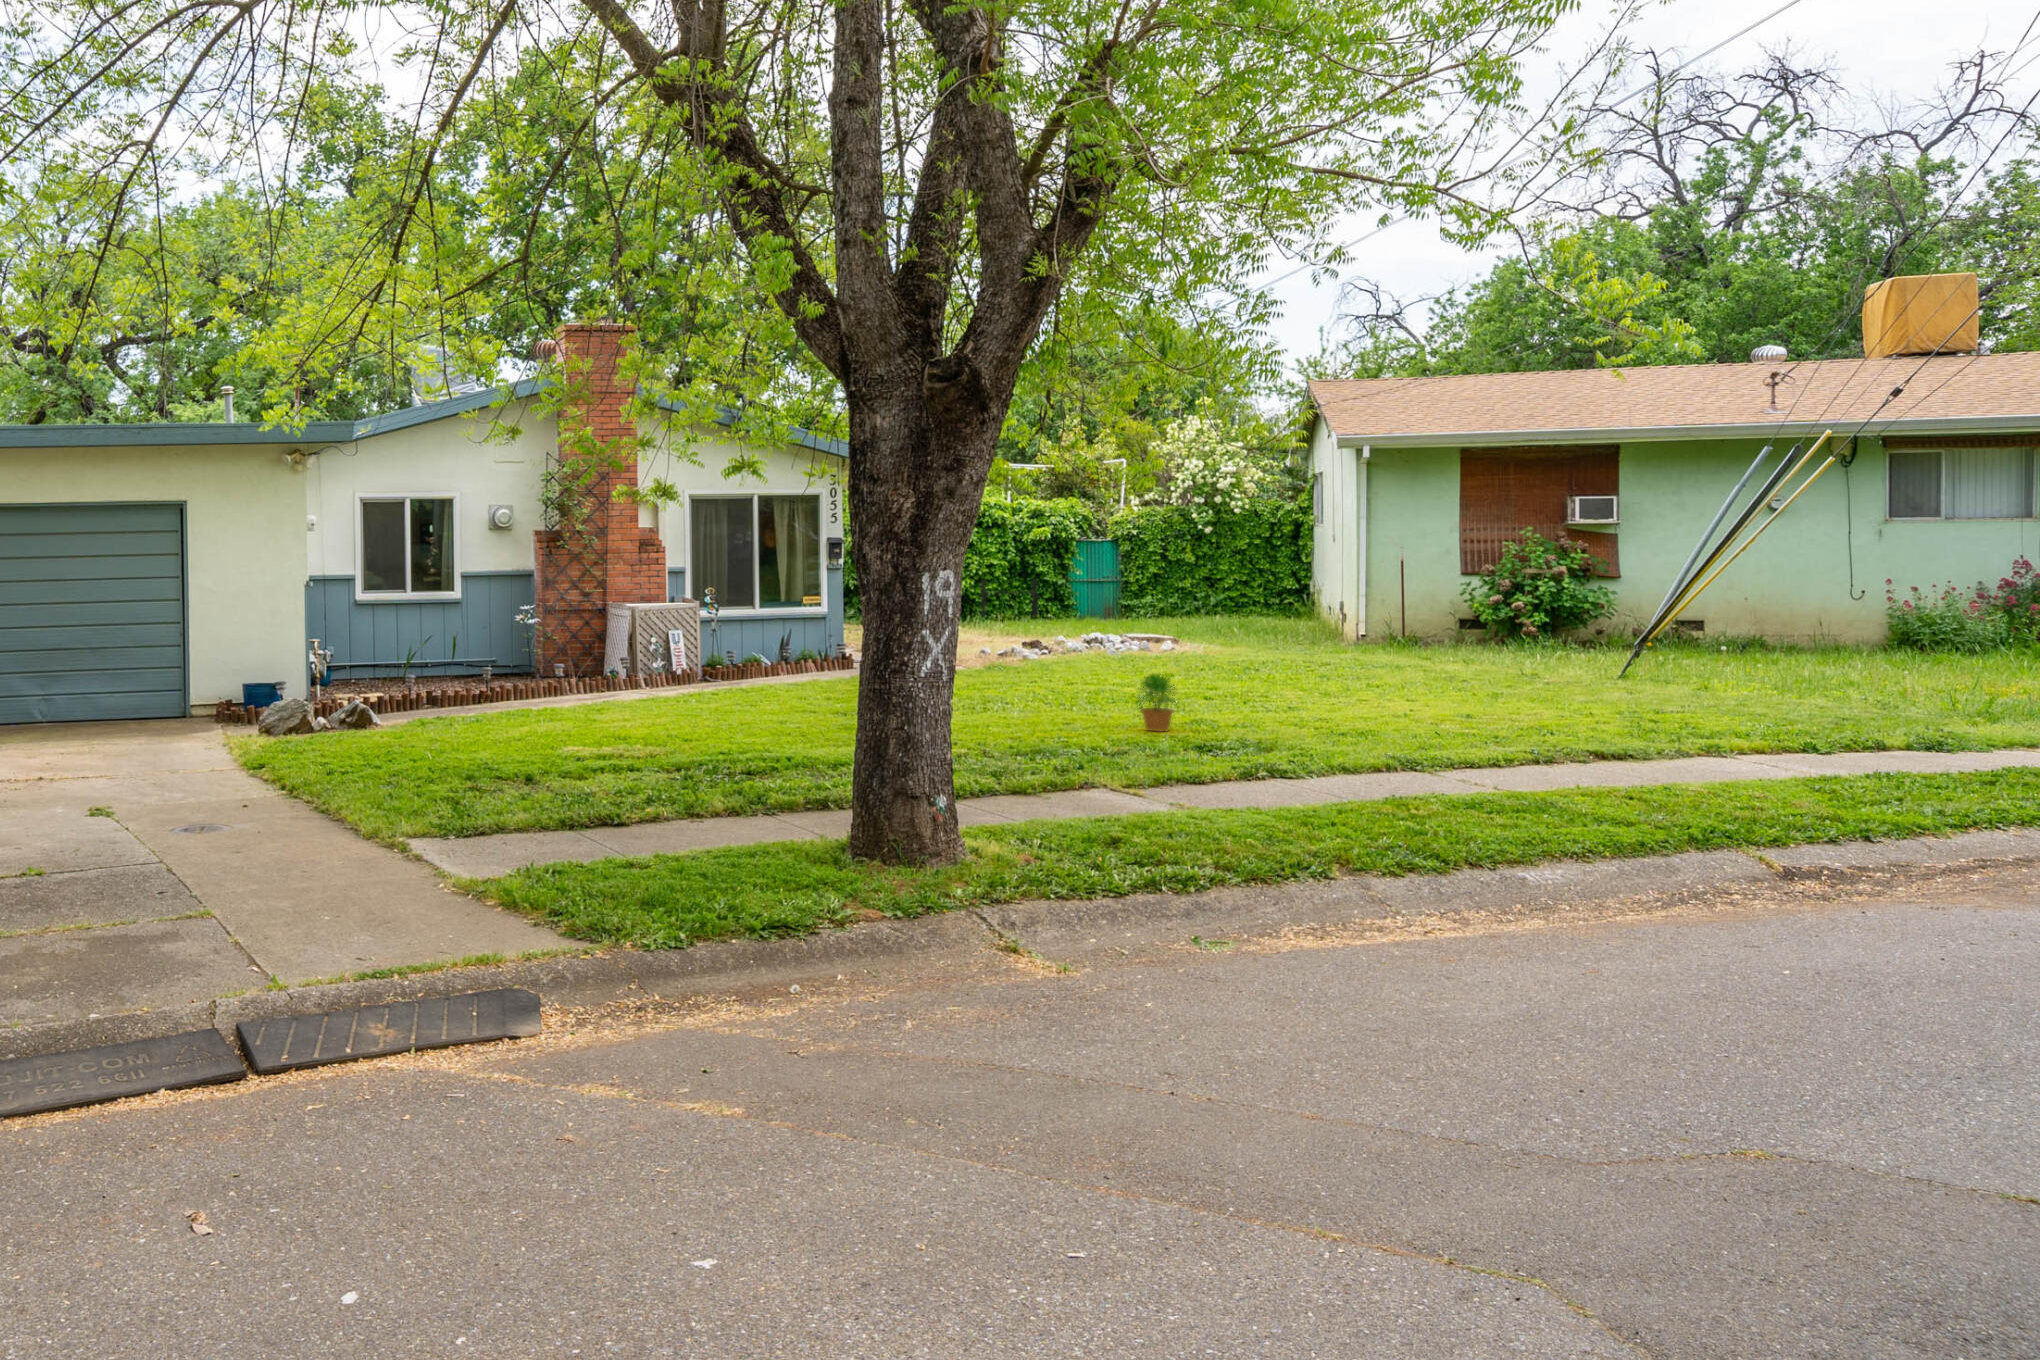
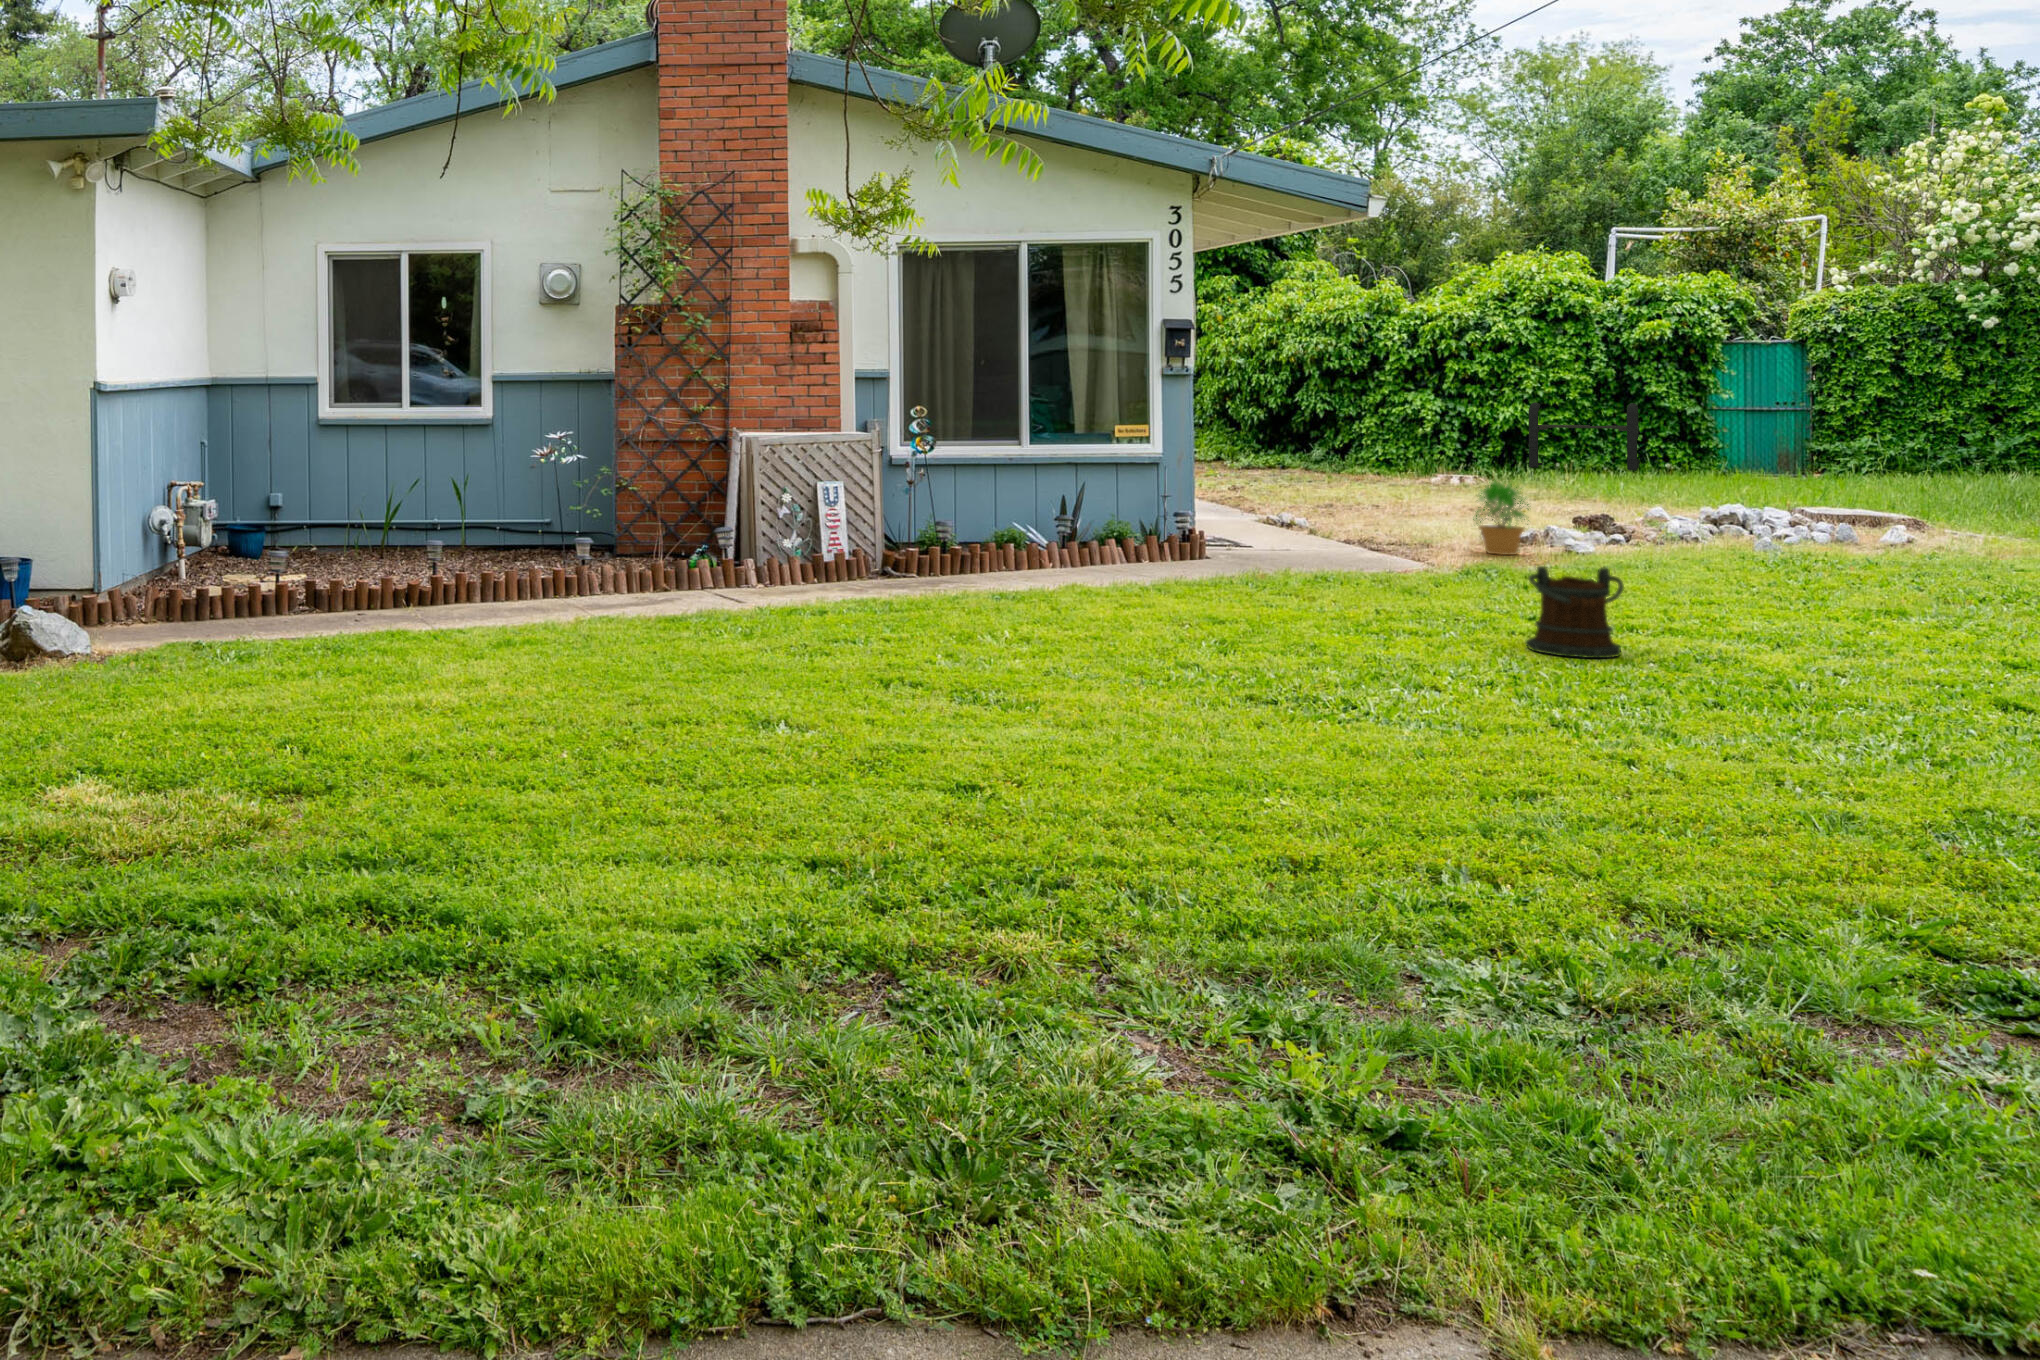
bucket: none [1044,654,1082,692] -> present [1525,566,1624,658]
potted plant: present [1137,673,1177,732] -> present [1473,481,1529,555]

